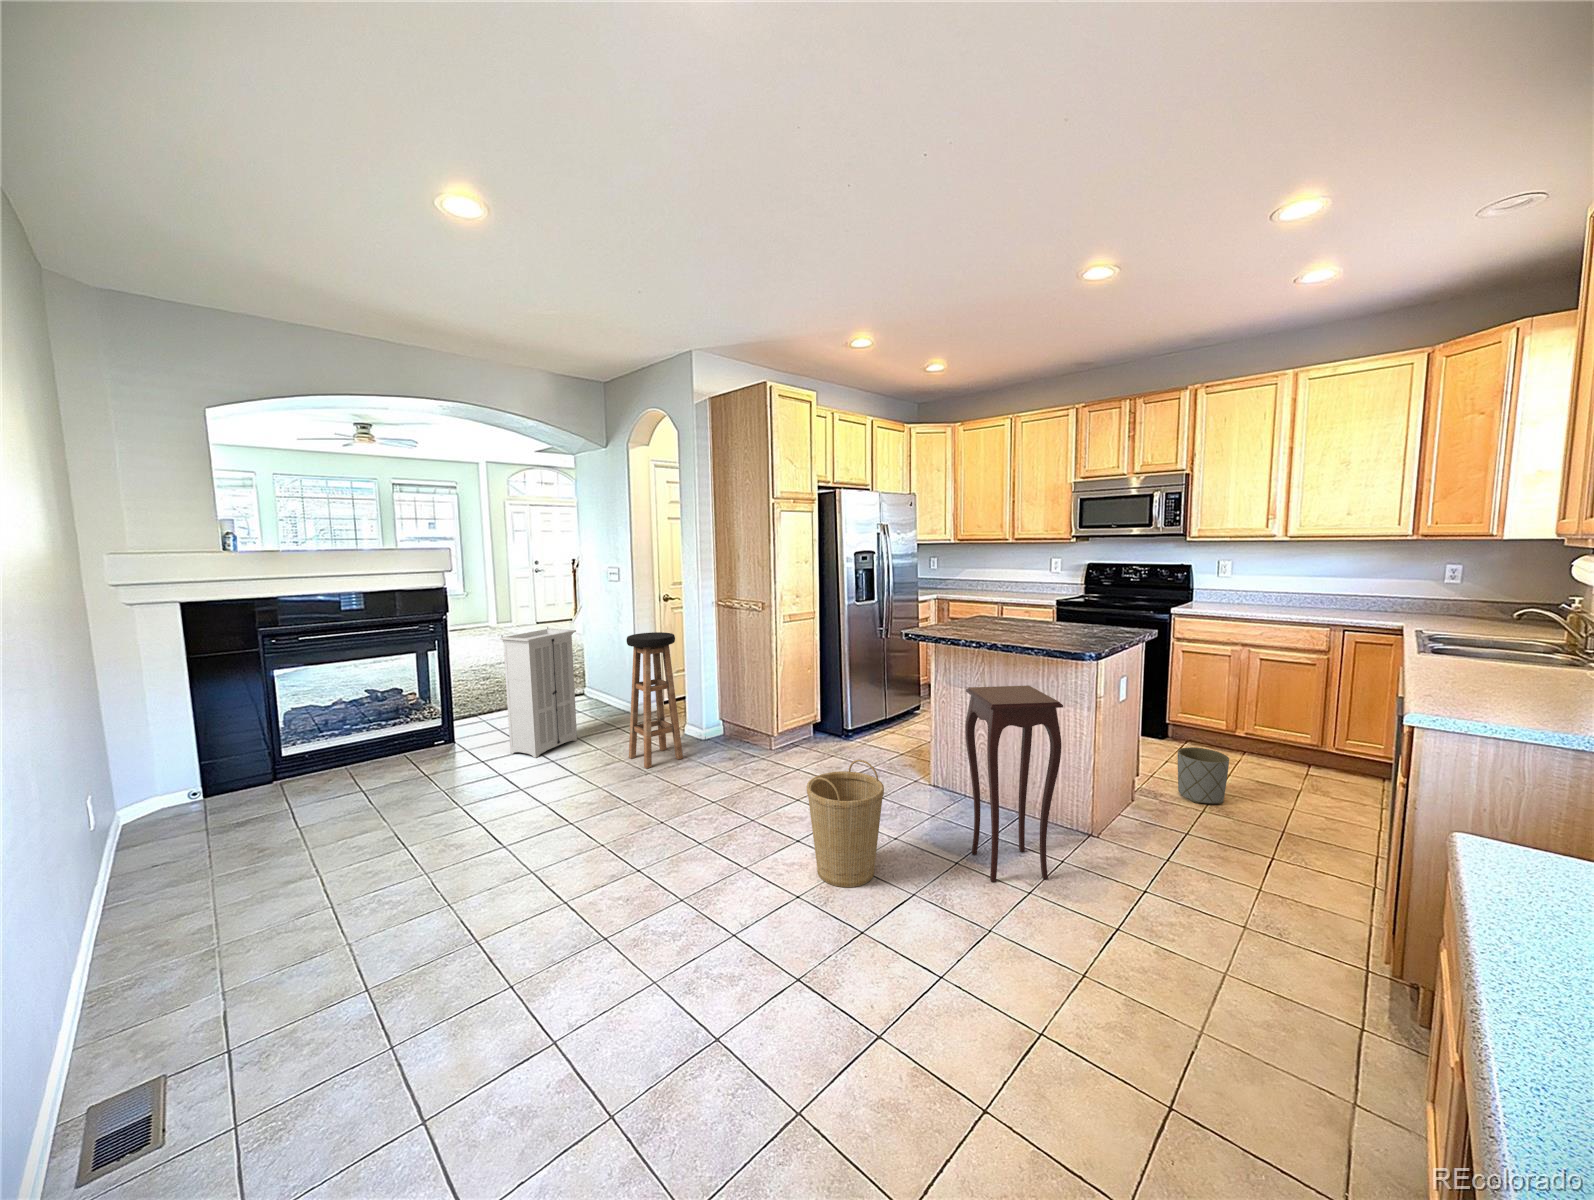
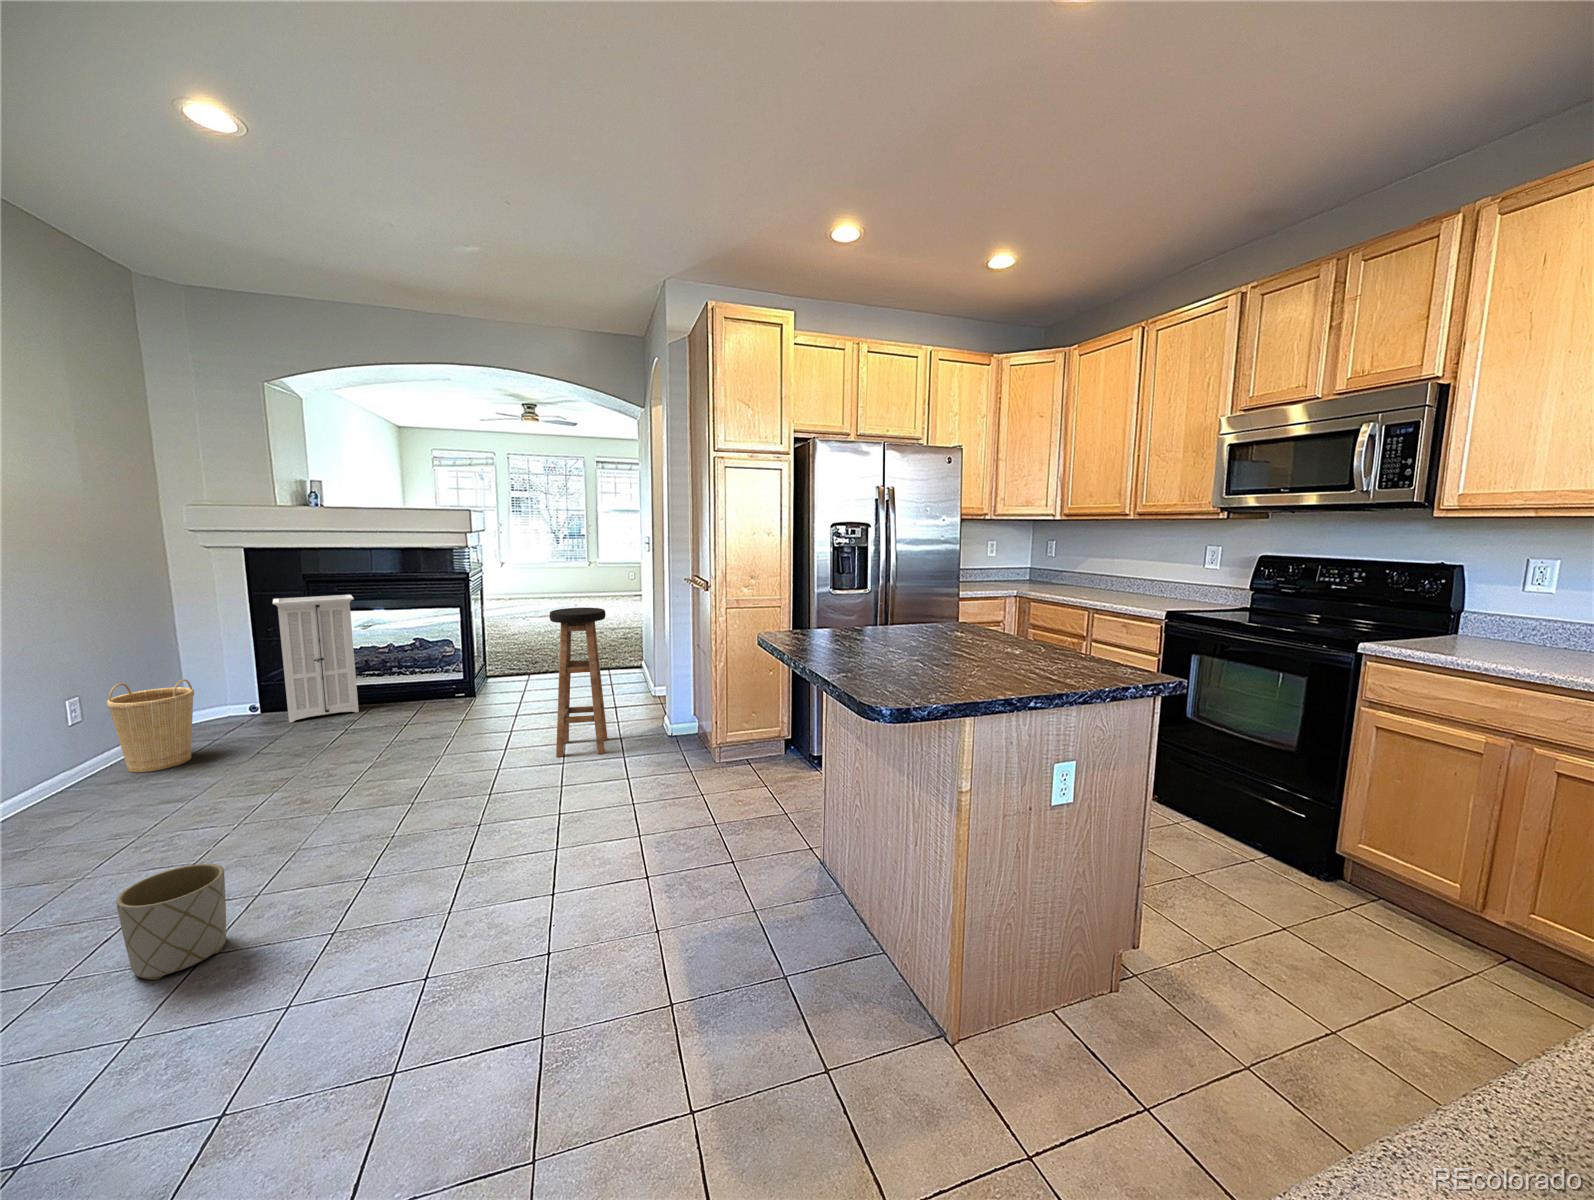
storage cabinet: present [500,628,577,758] -> present [273,593,359,723]
side table: present [965,686,1063,882] -> none [615,729,781,1083]
planter: present [1178,747,1229,804] -> present [116,864,226,980]
basket: present [807,760,884,887] -> present [107,679,194,772]

